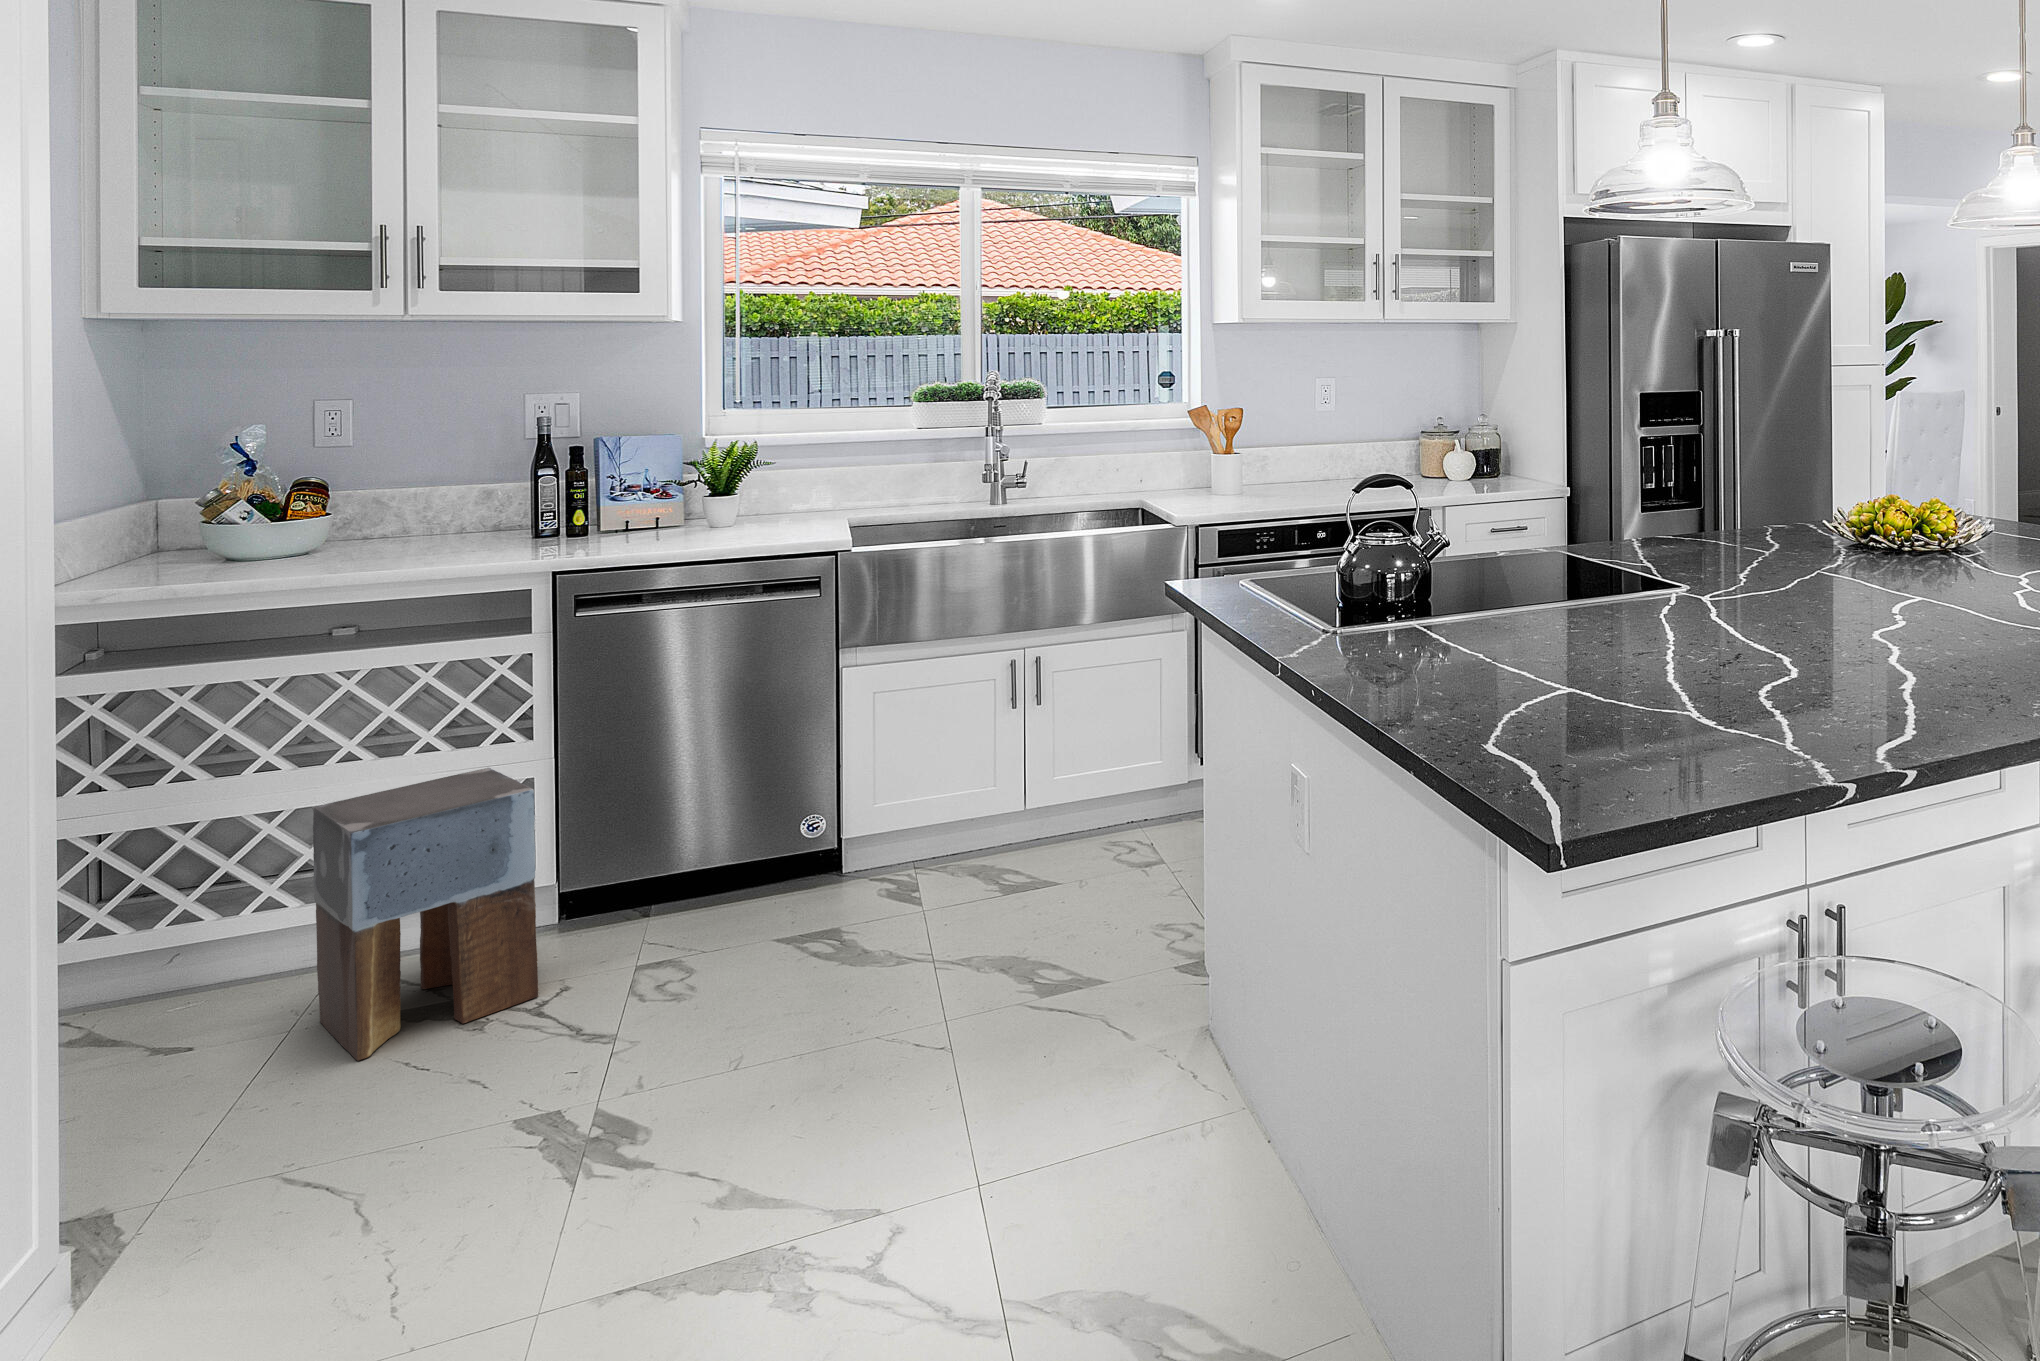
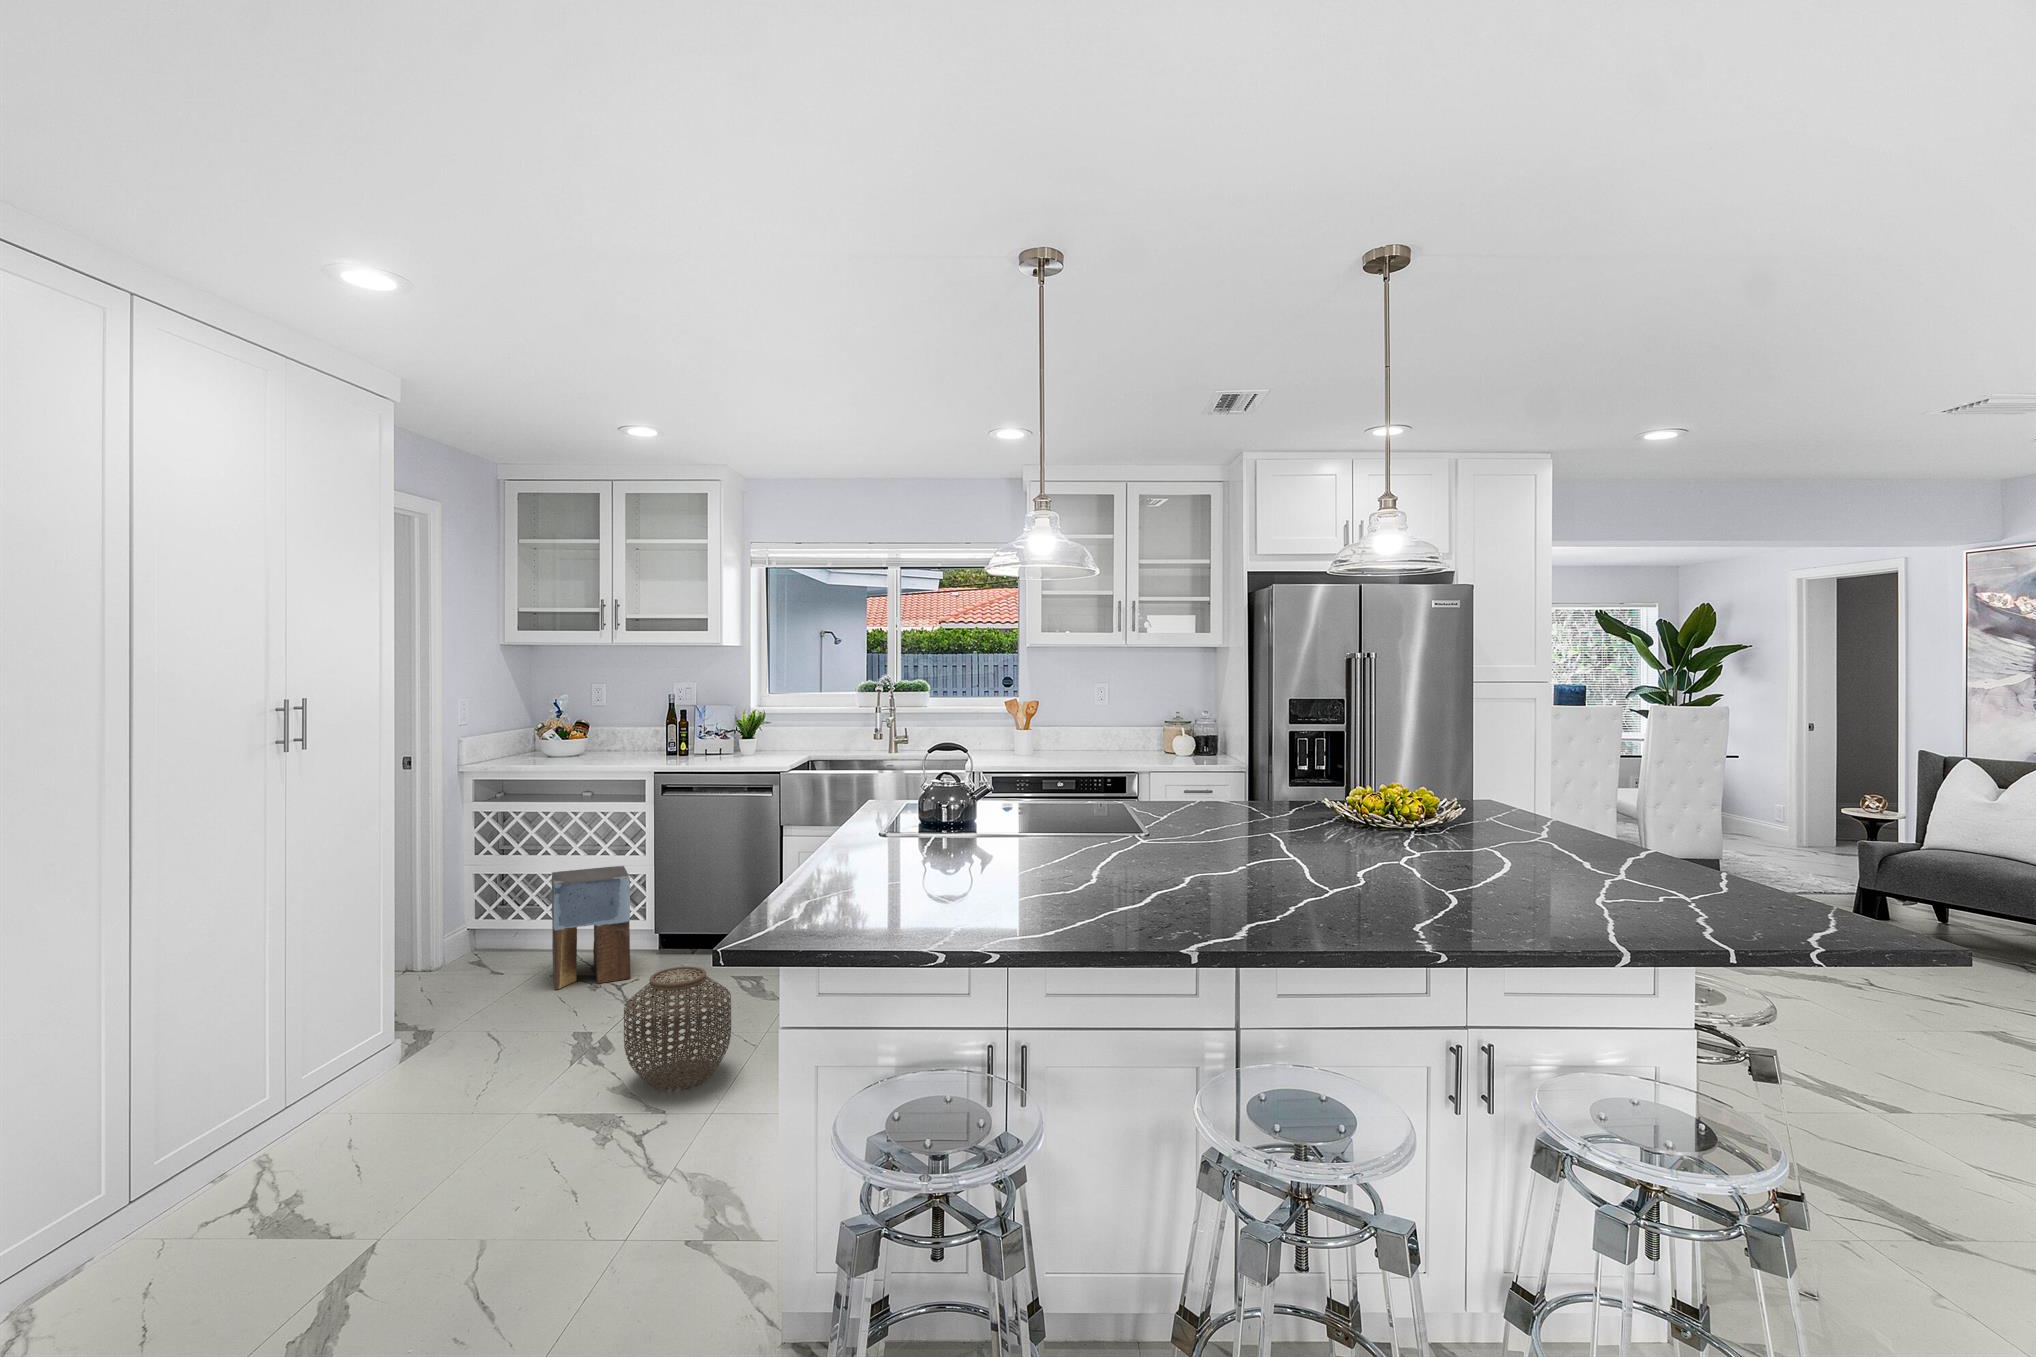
woven basket: none [709,948,939,1216] -> present [624,967,731,1090]

